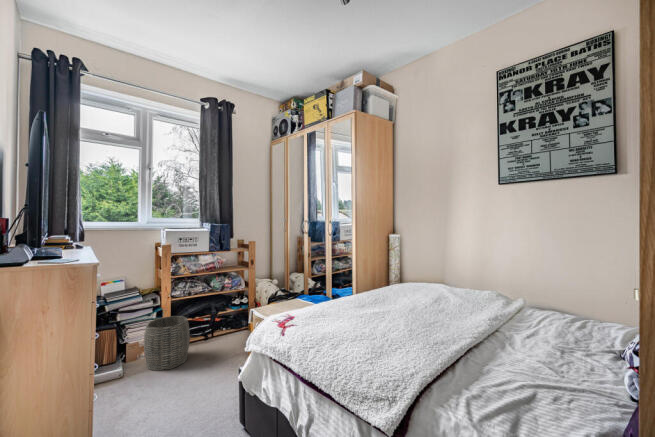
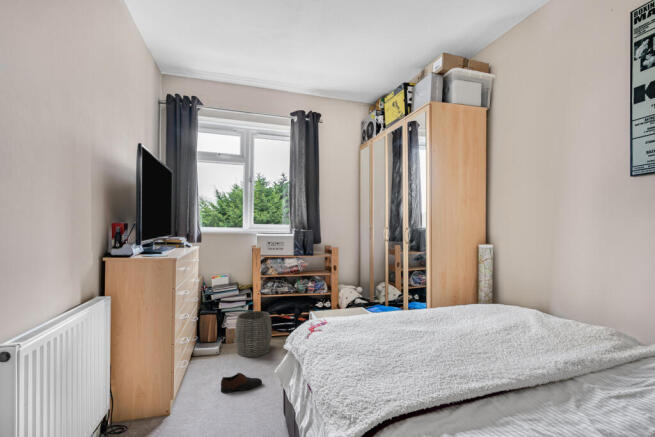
shoe: none [144,389,195,417] -> present [221,373,262,393]

